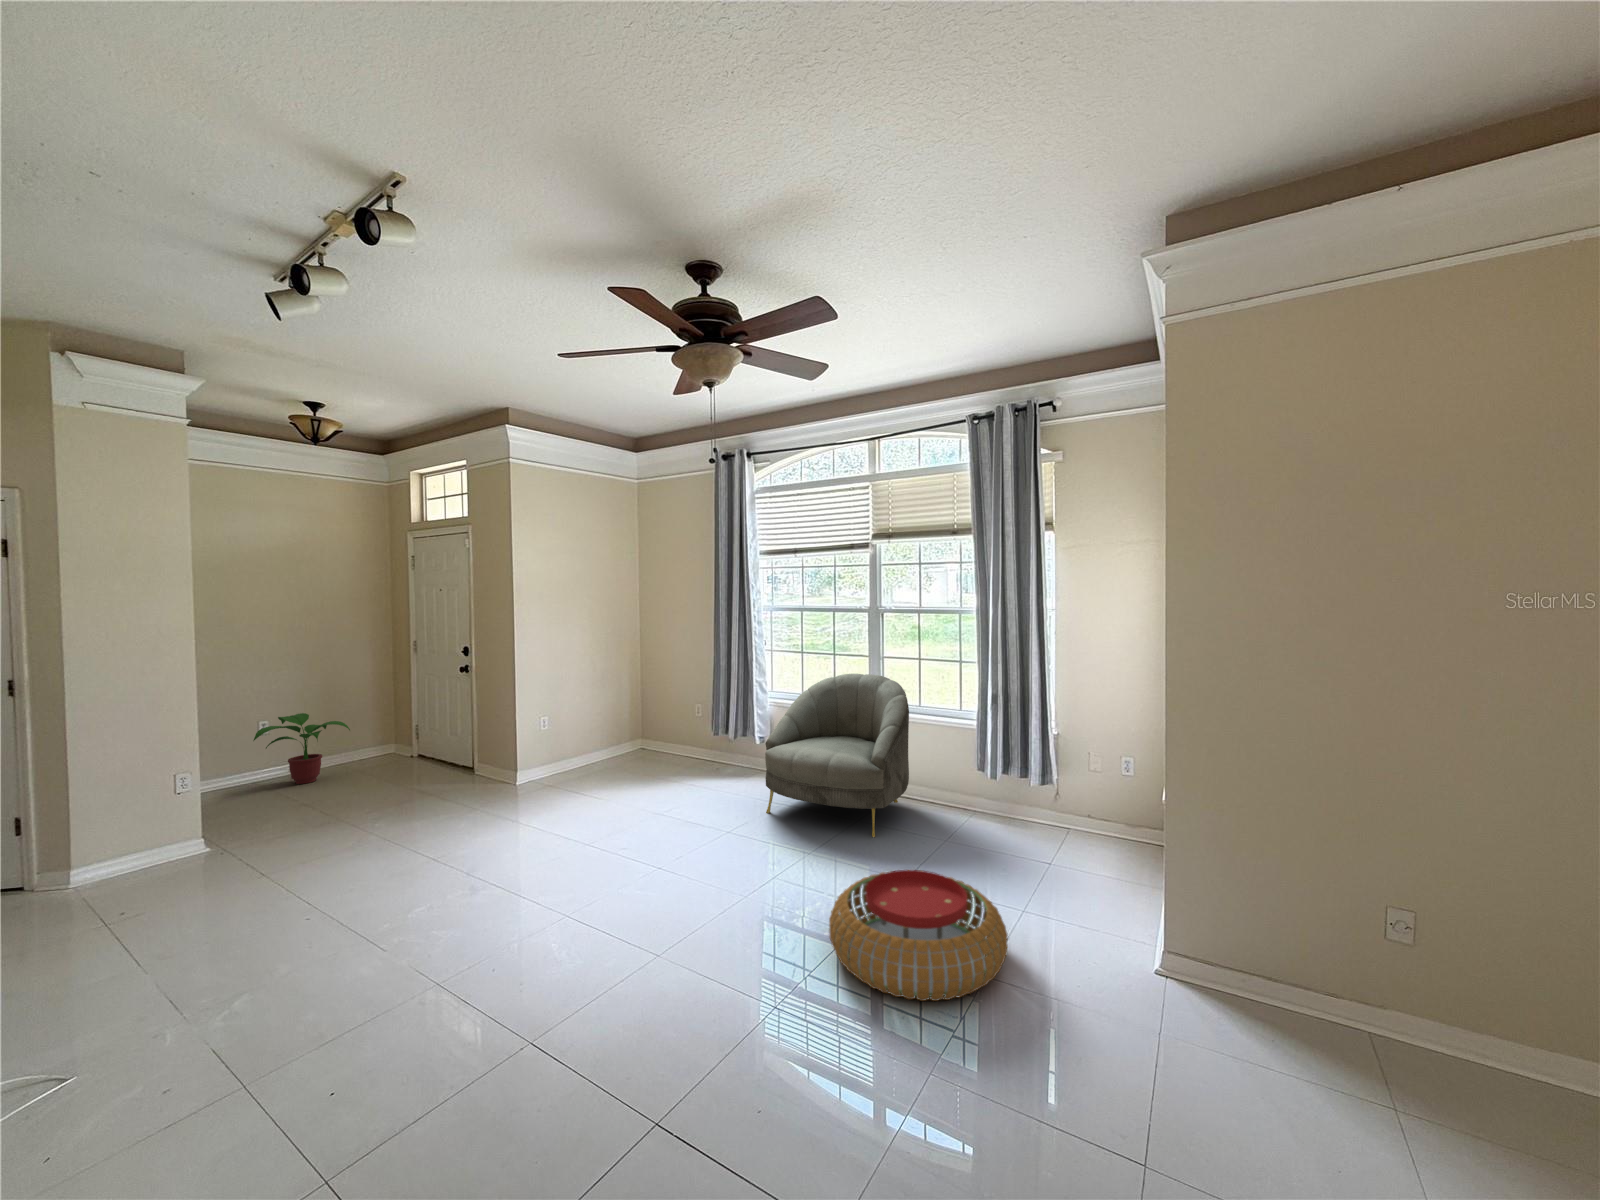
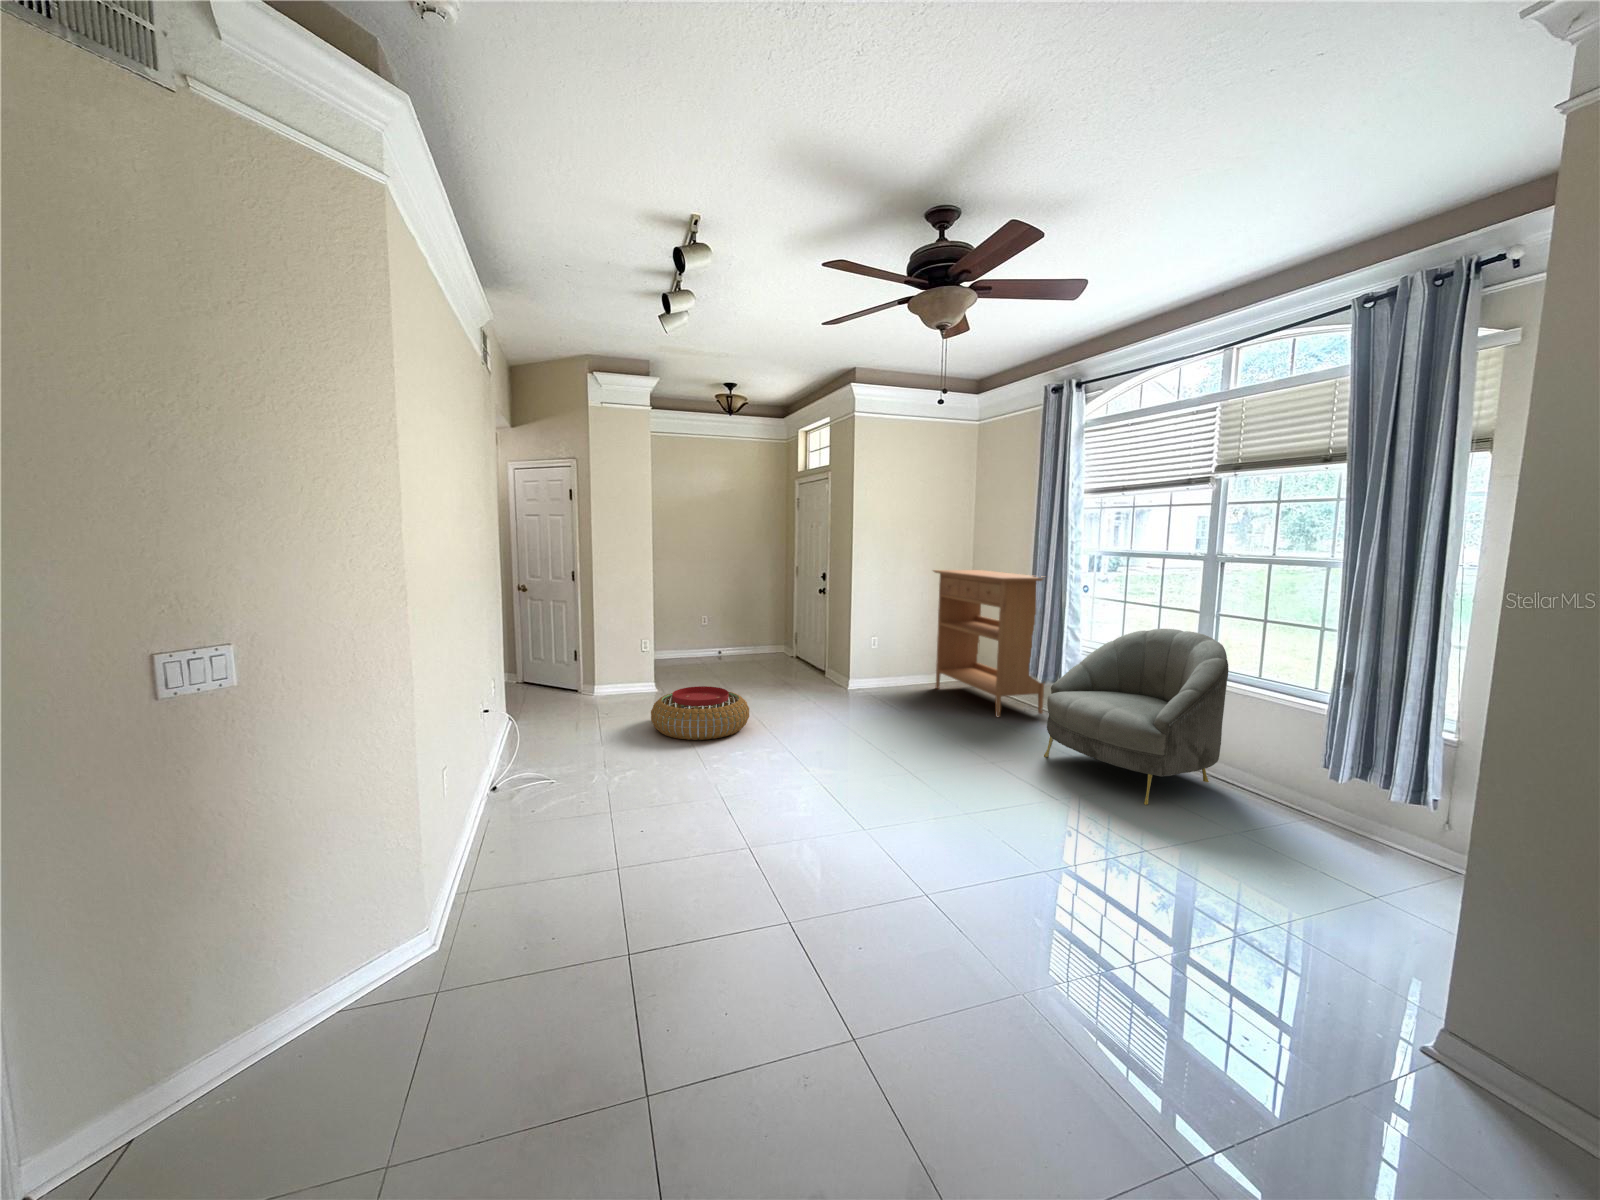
console table: none [604,631,738,782] -> present [933,570,1044,717]
potted plant: present [253,713,350,784] -> none [693,614,749,663]
pouf: present [829,870,1008,1001] -> present [651,686,749,740]

